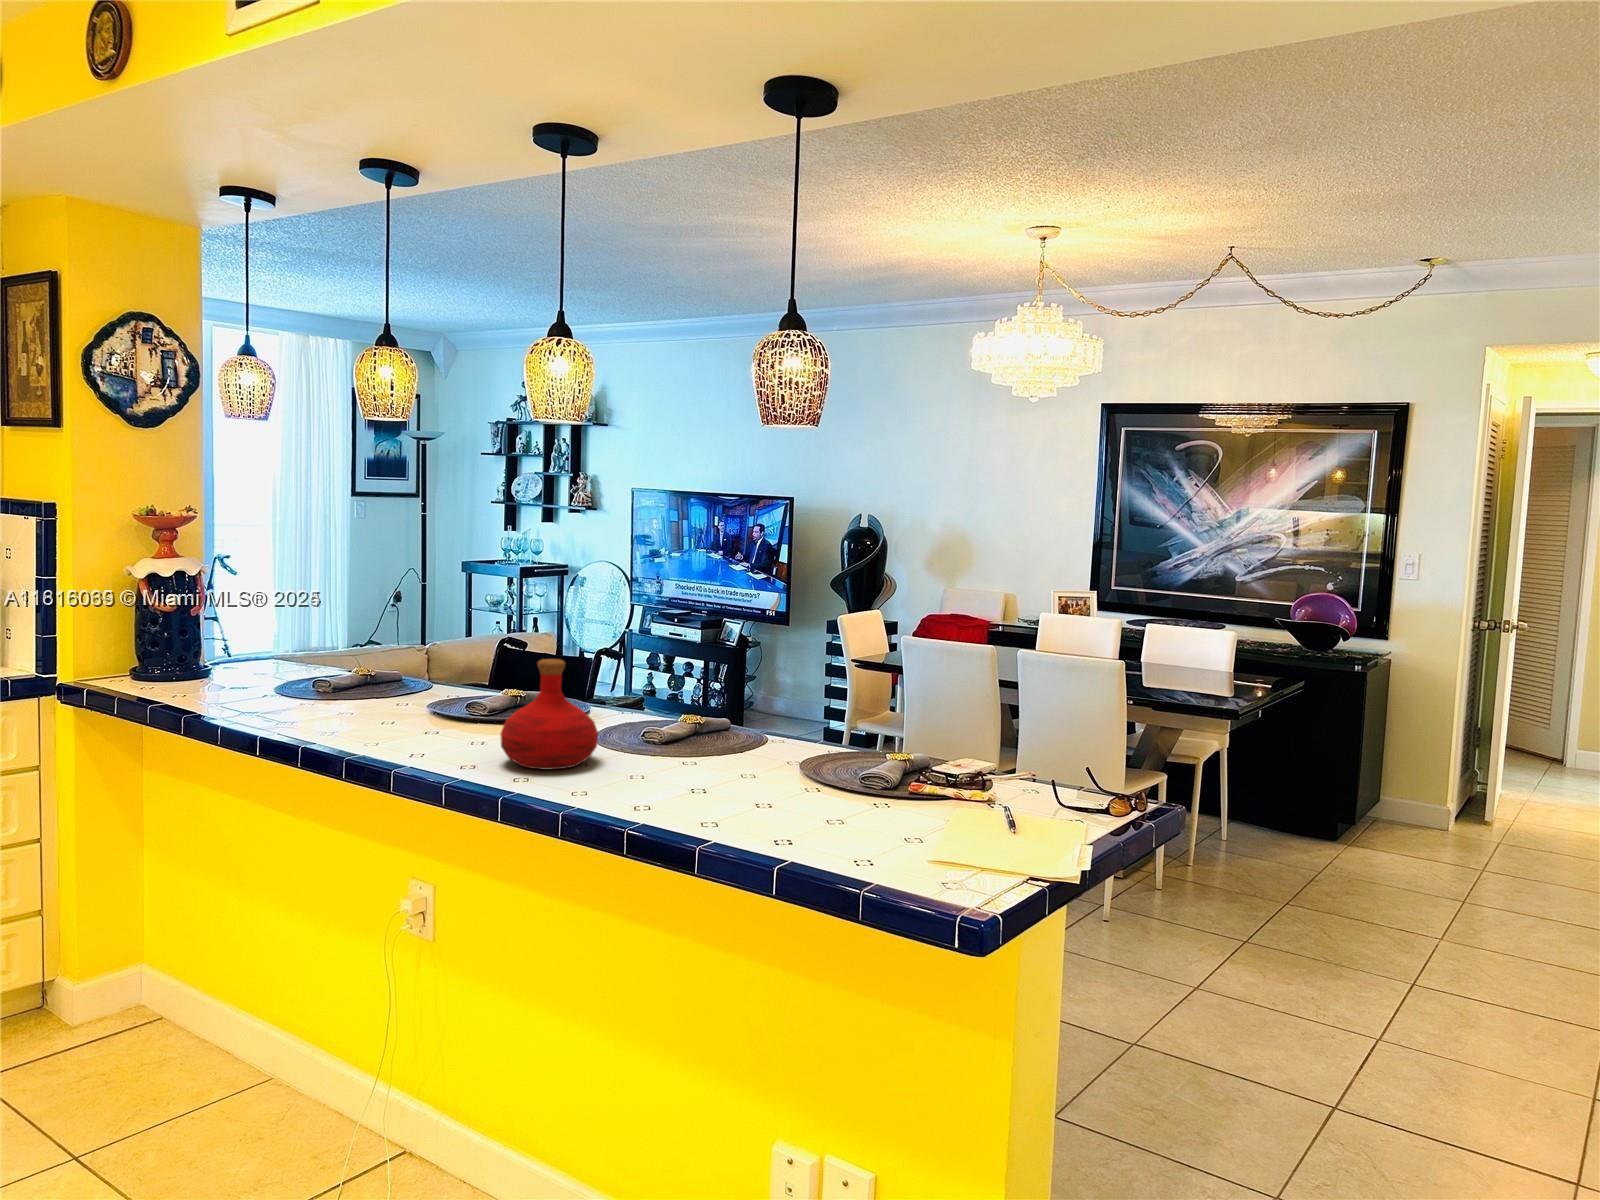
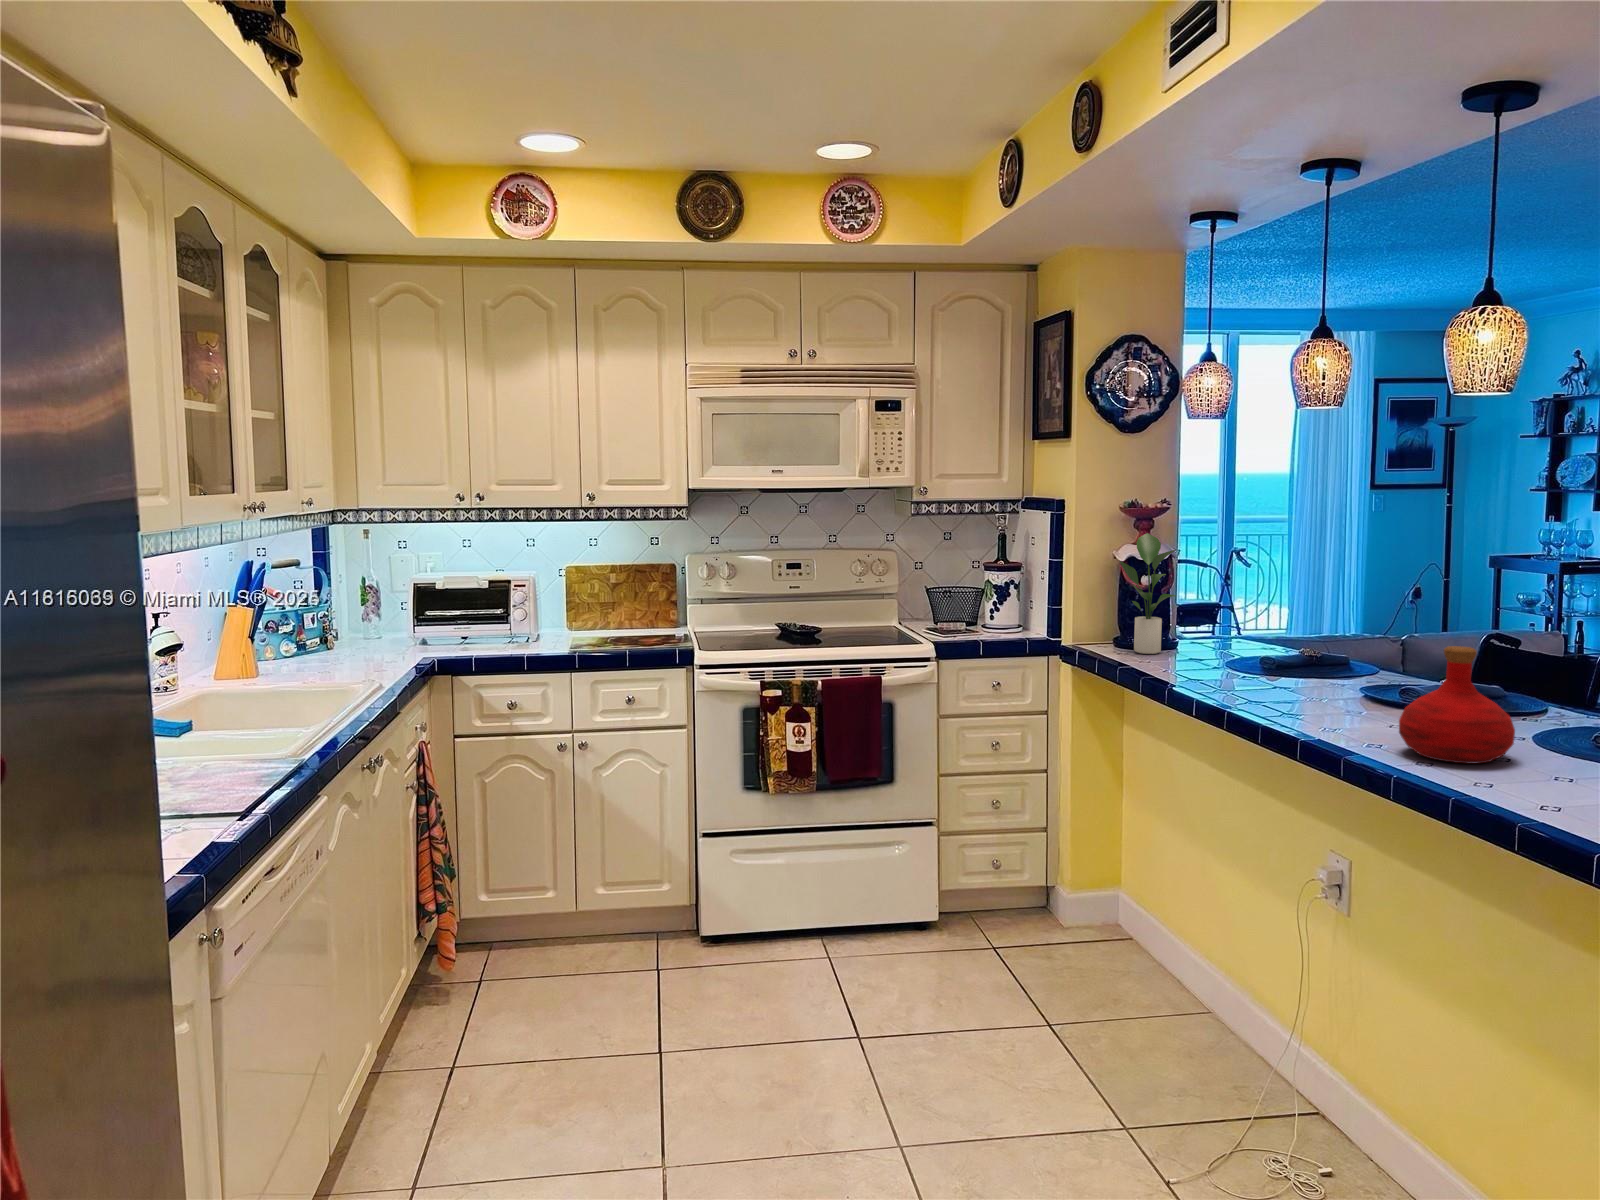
potted plant: none [141,545,215,685] -> present [1119,533,1176,654]

